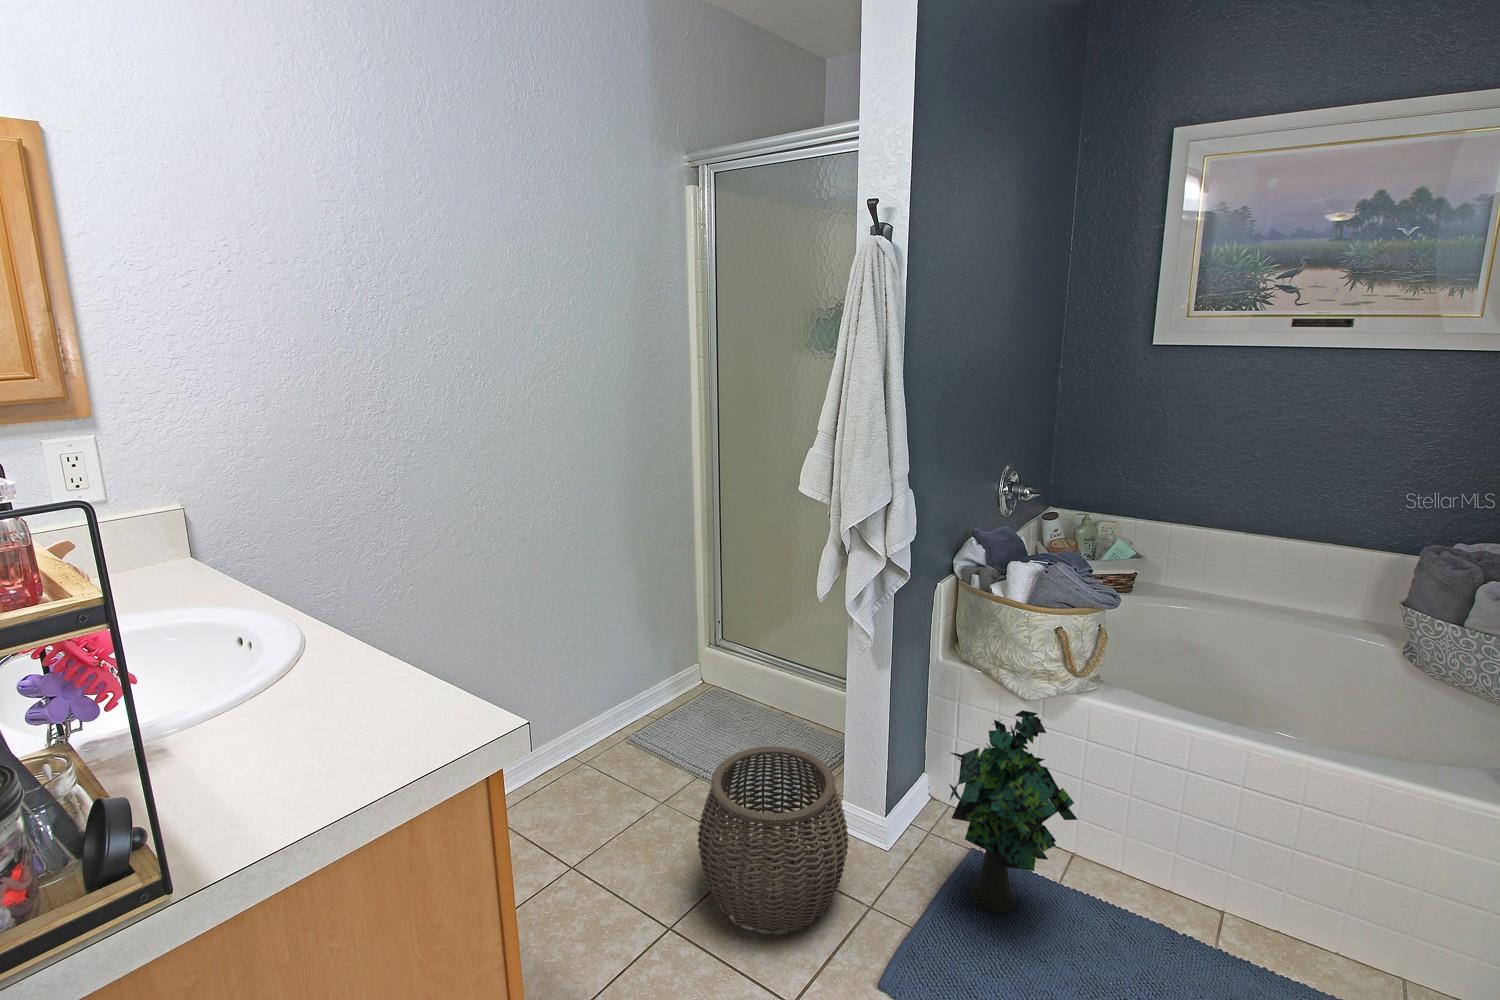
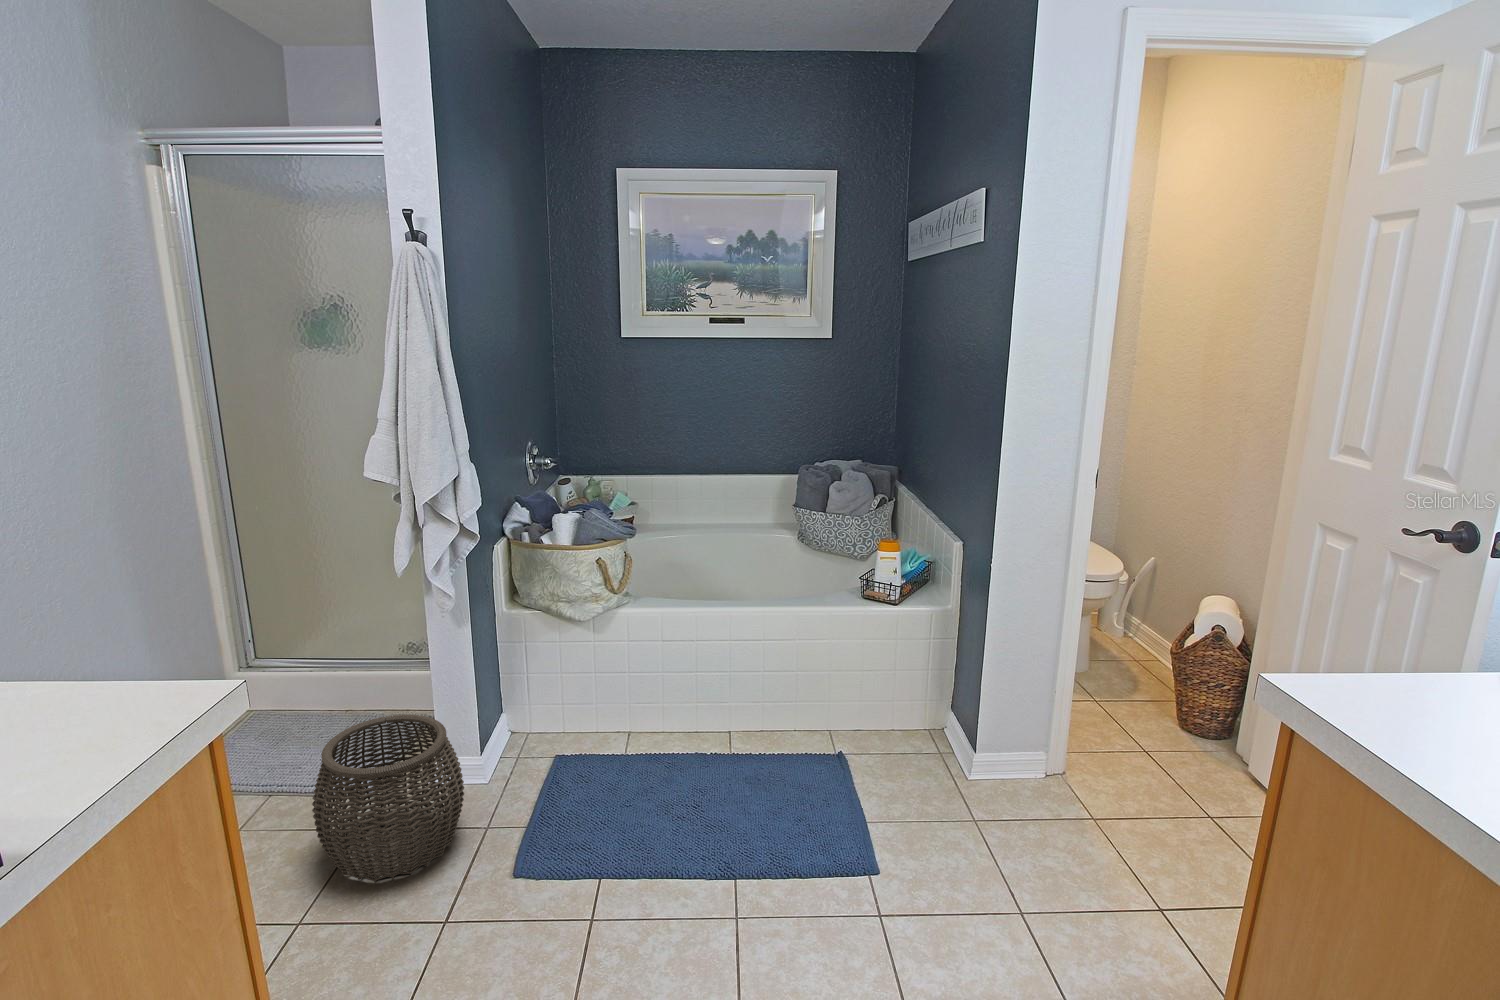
decorative plant: present [949,710,1077,913] -> none [532,623,637,791]

